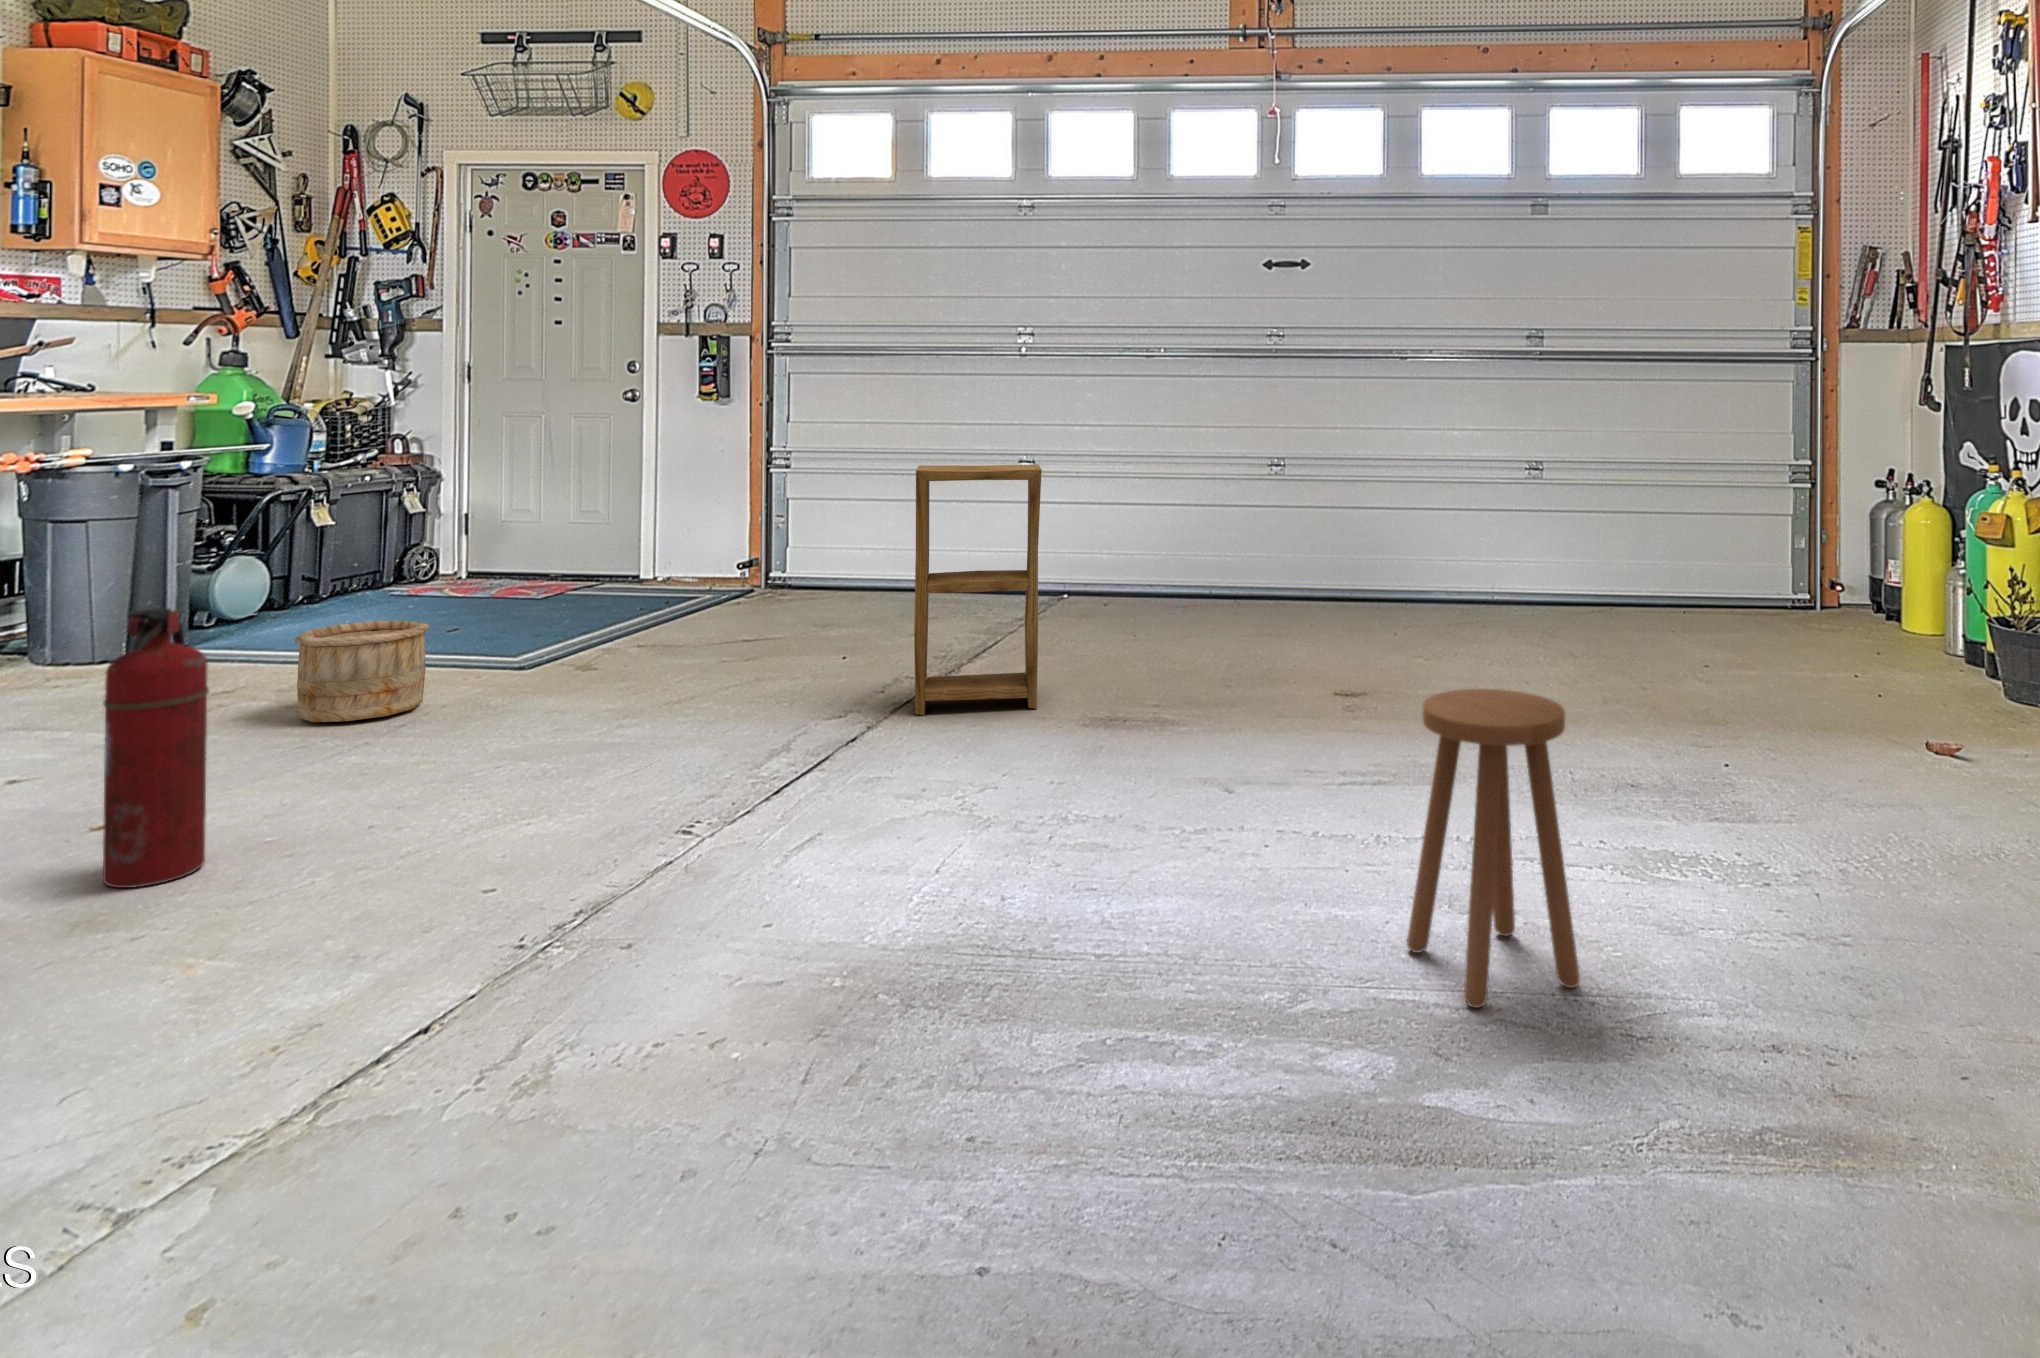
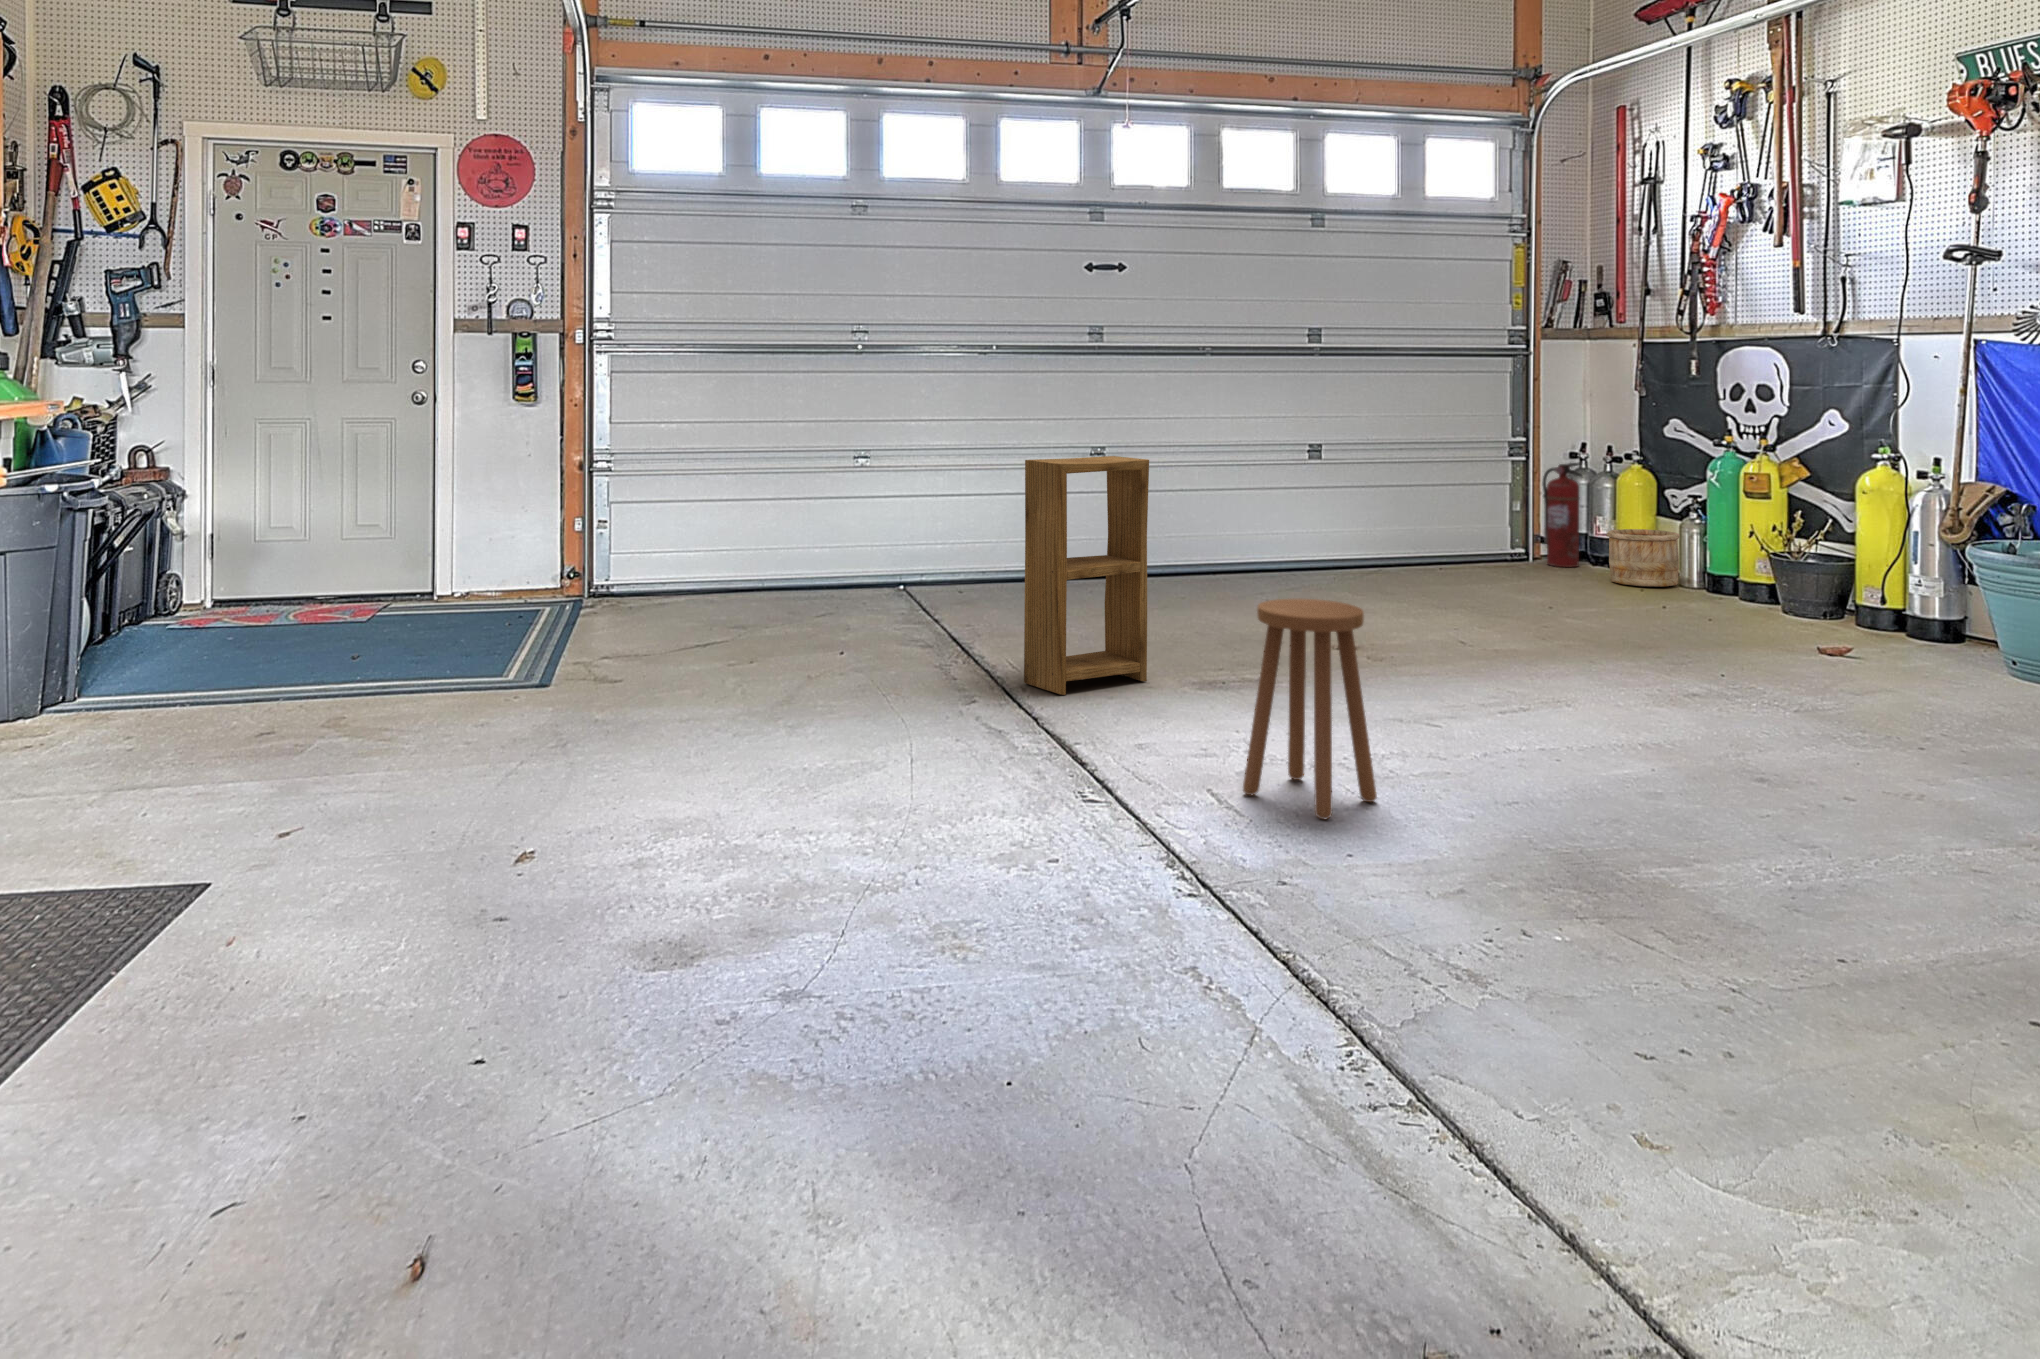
fire extinguisher: present [103,609,209,888] -> present [1543,463,1582,567]
wooden bucket: present [295,621,429,722] -> present [1607,529,1680,586]
stool: present [1407,689,1580,1008] -> present [1243,599,1377,820]

